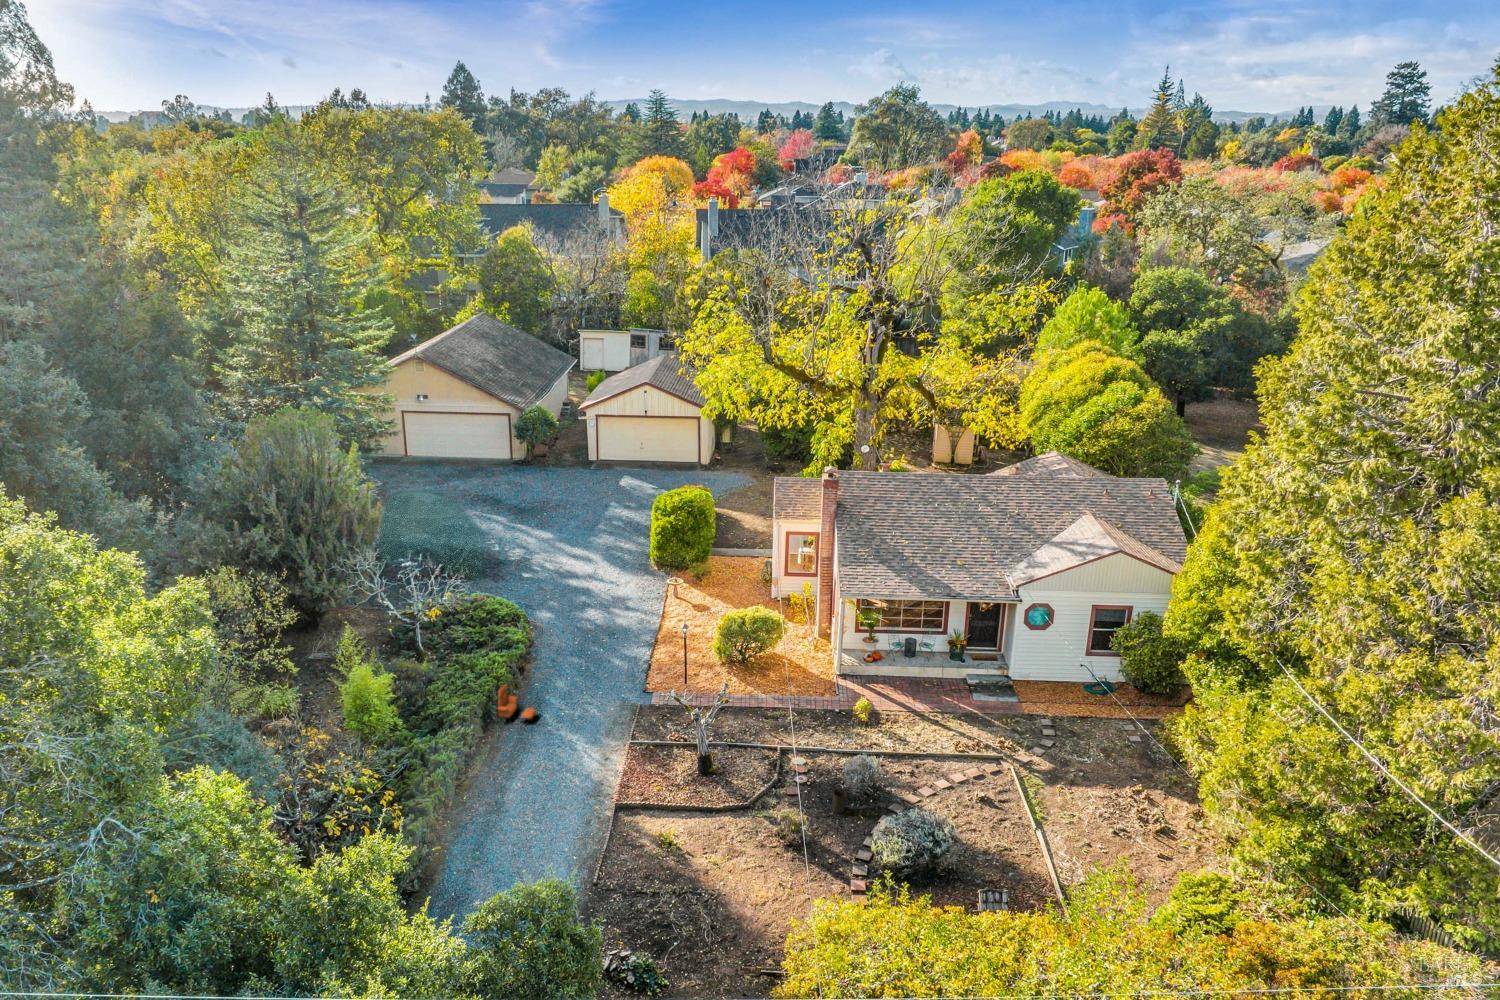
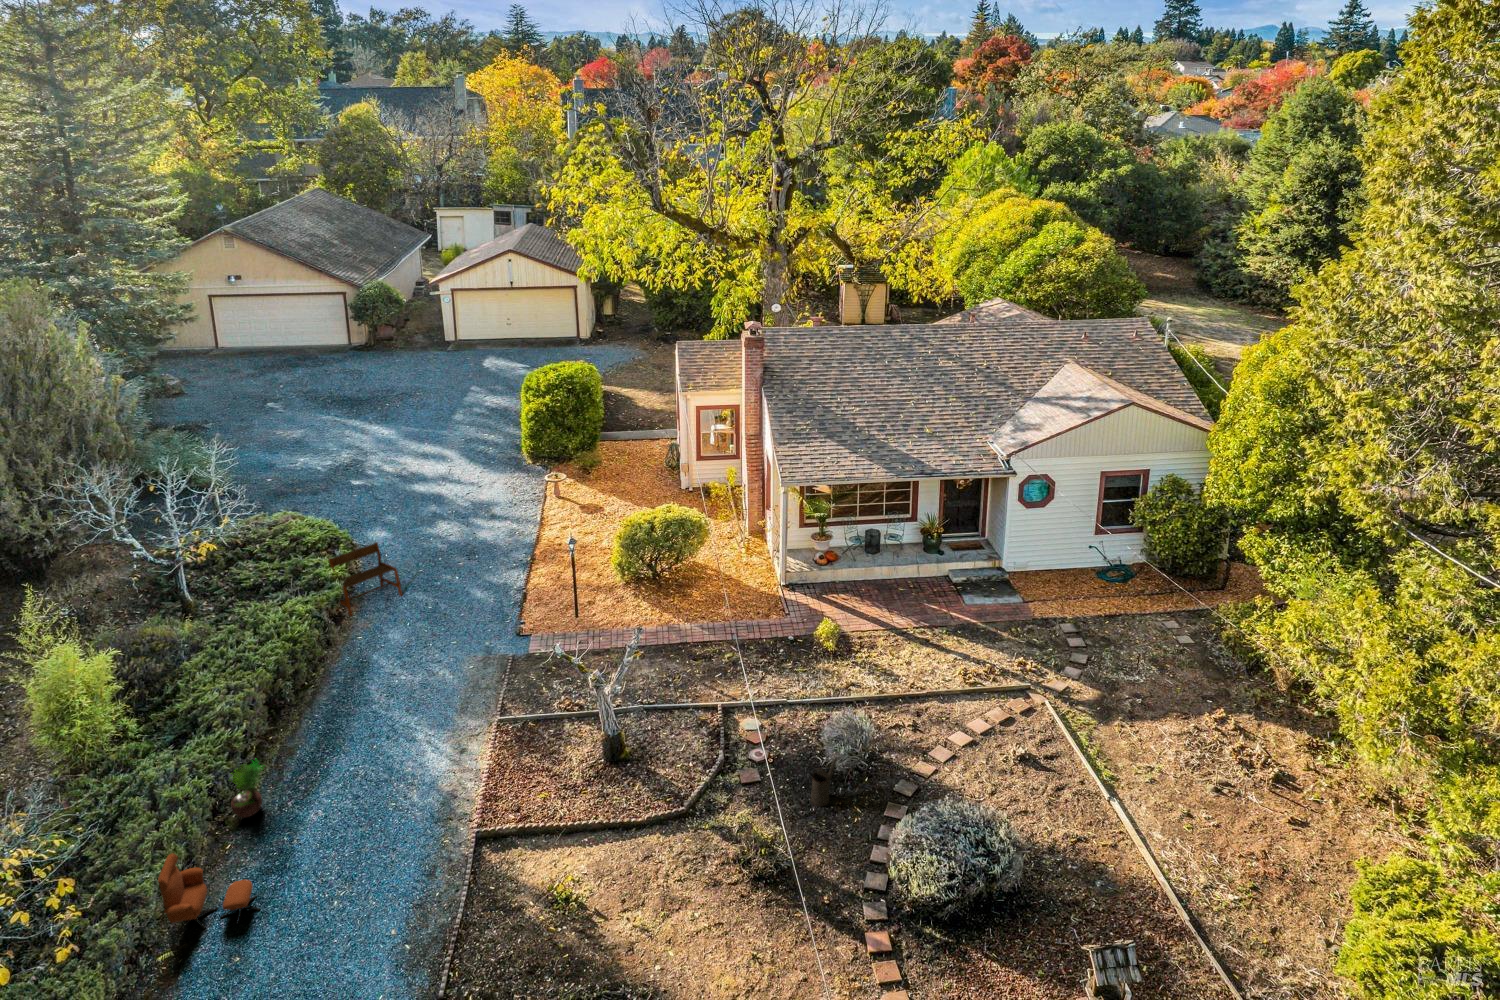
bench: none [515,617,562,668] -> present [328,542,402,616]
lounge chair: present [498,684,536,724] -> present [158,853,260,935]
potted tree: none [464,744,487,782] -> present [231,762,262,817]

